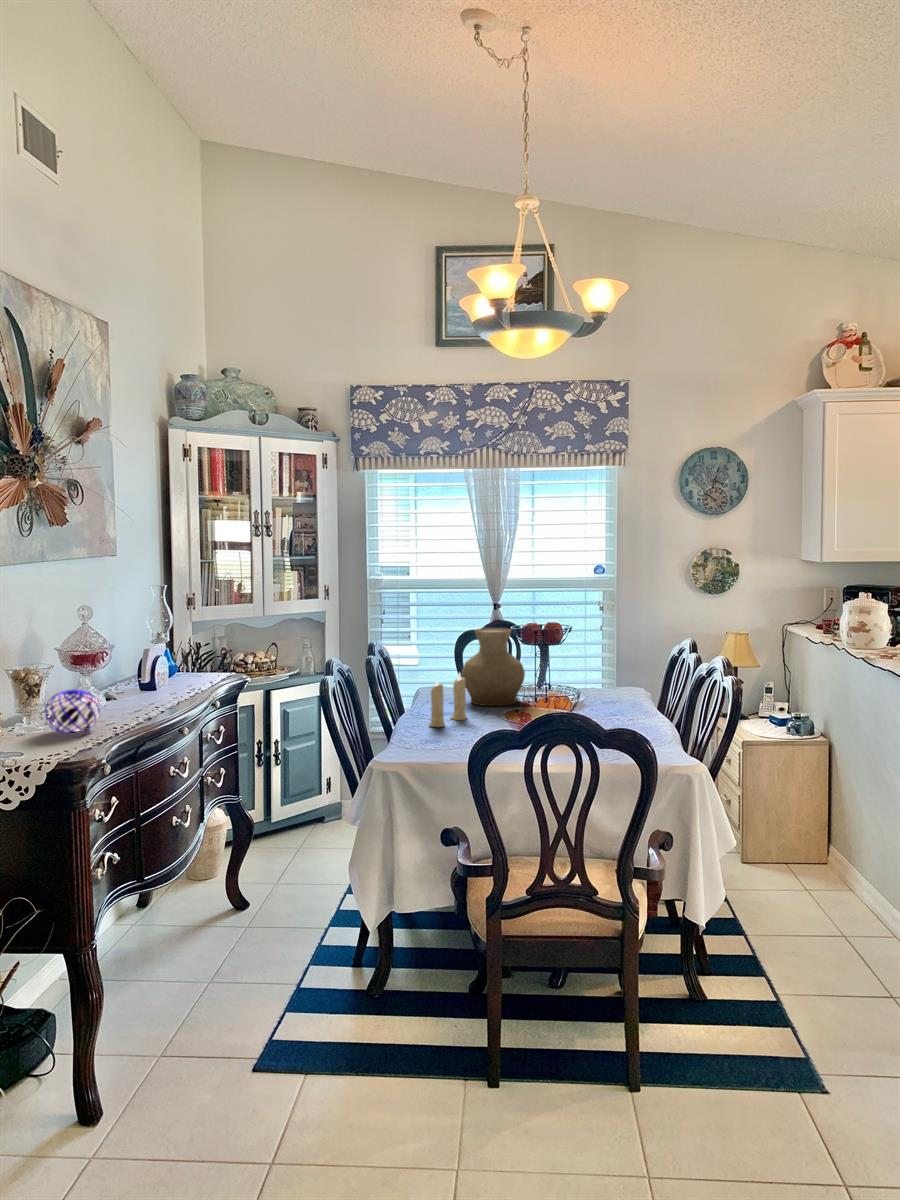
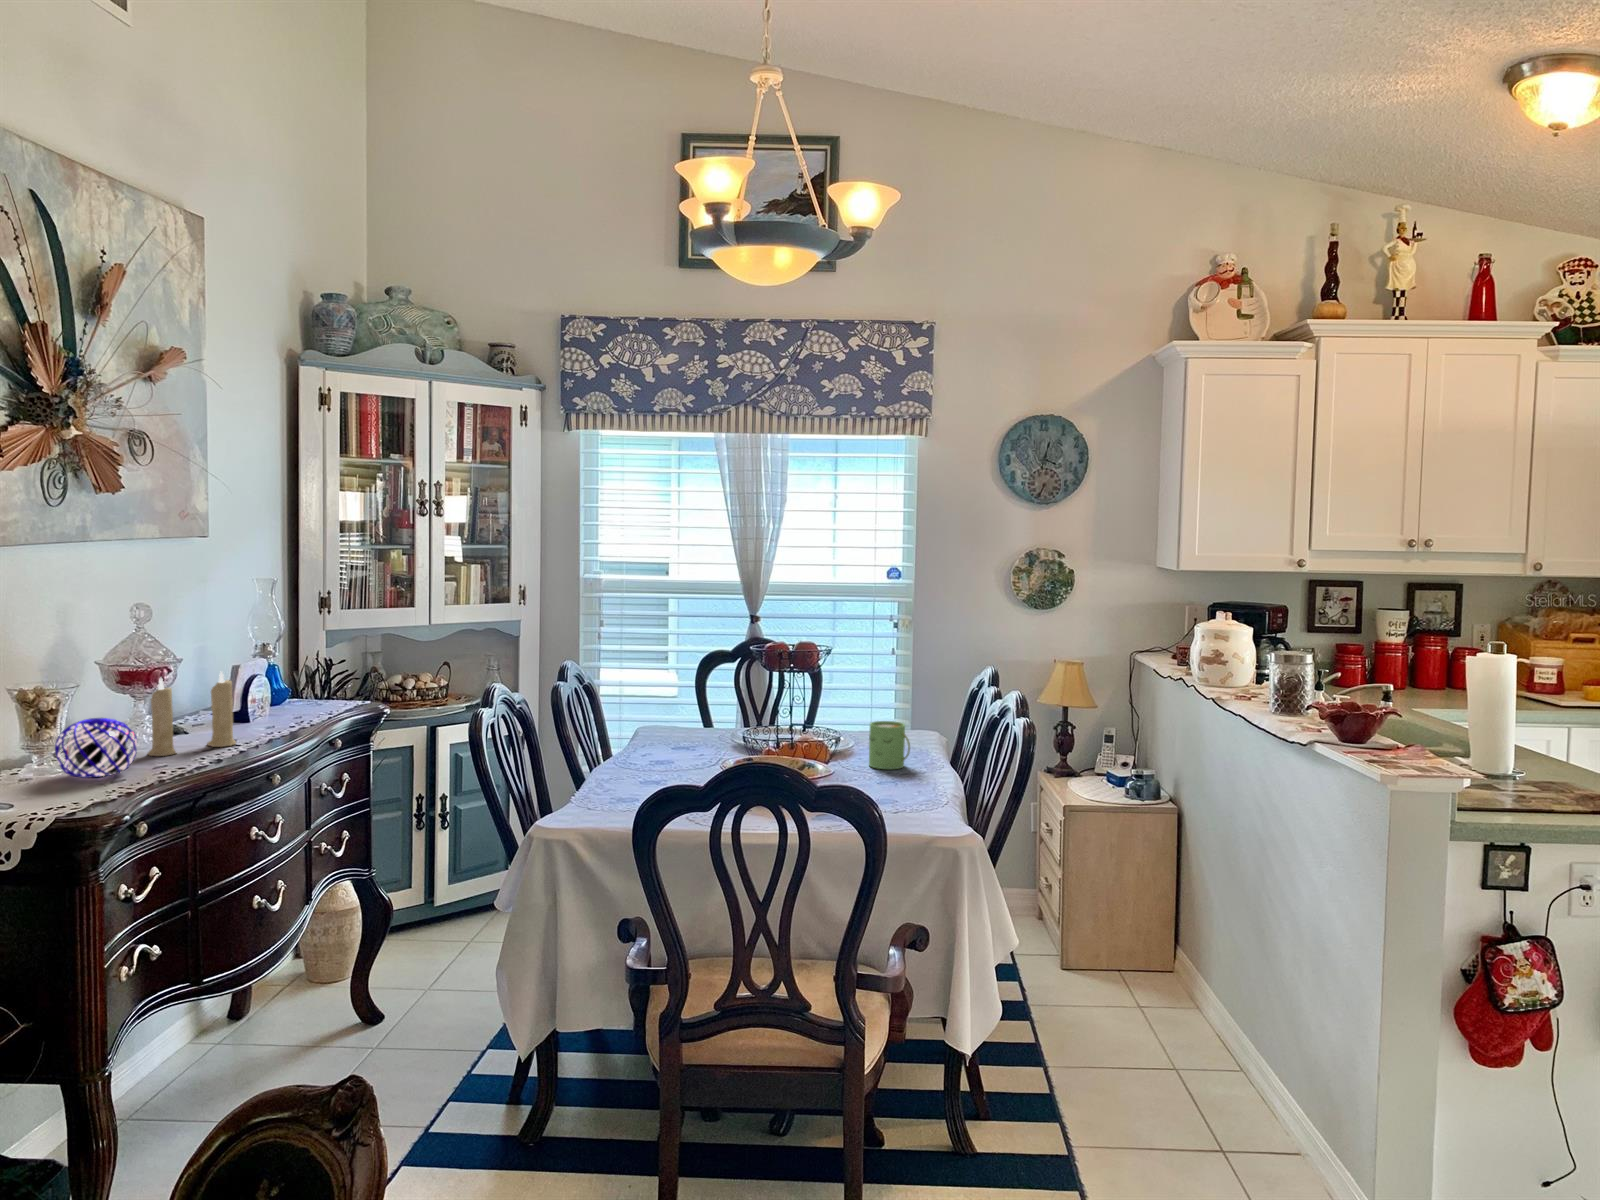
vase: present [462,628,525,706] -> none [682,647,768,752]
candle: present [429,673,467,727] -> present [148,672,236,756]
mug: none [606,680,638,716] -> present [869,721,910,769]

